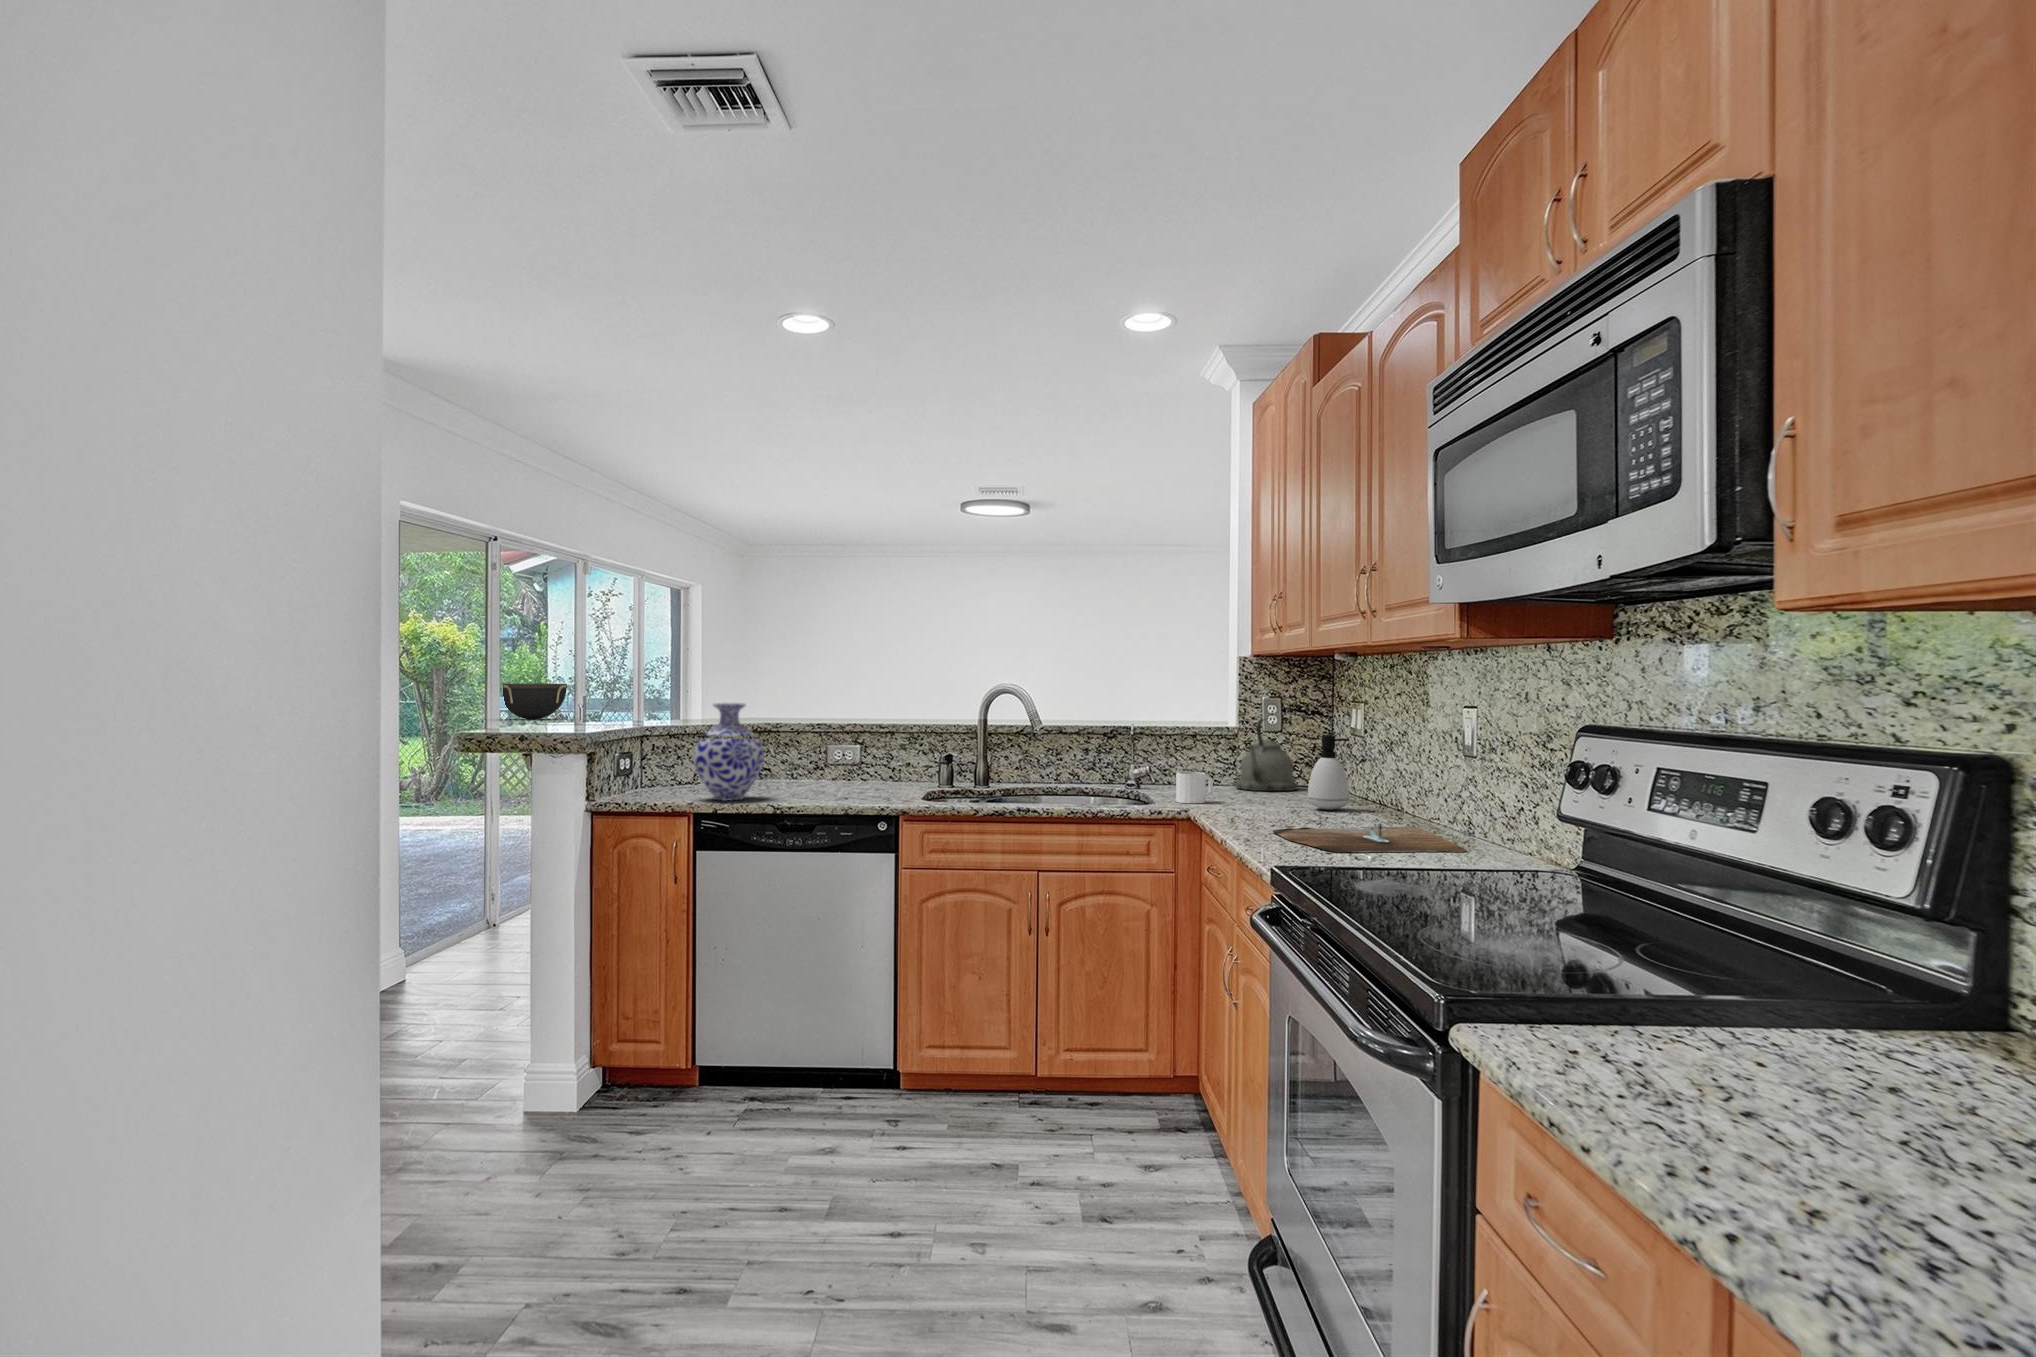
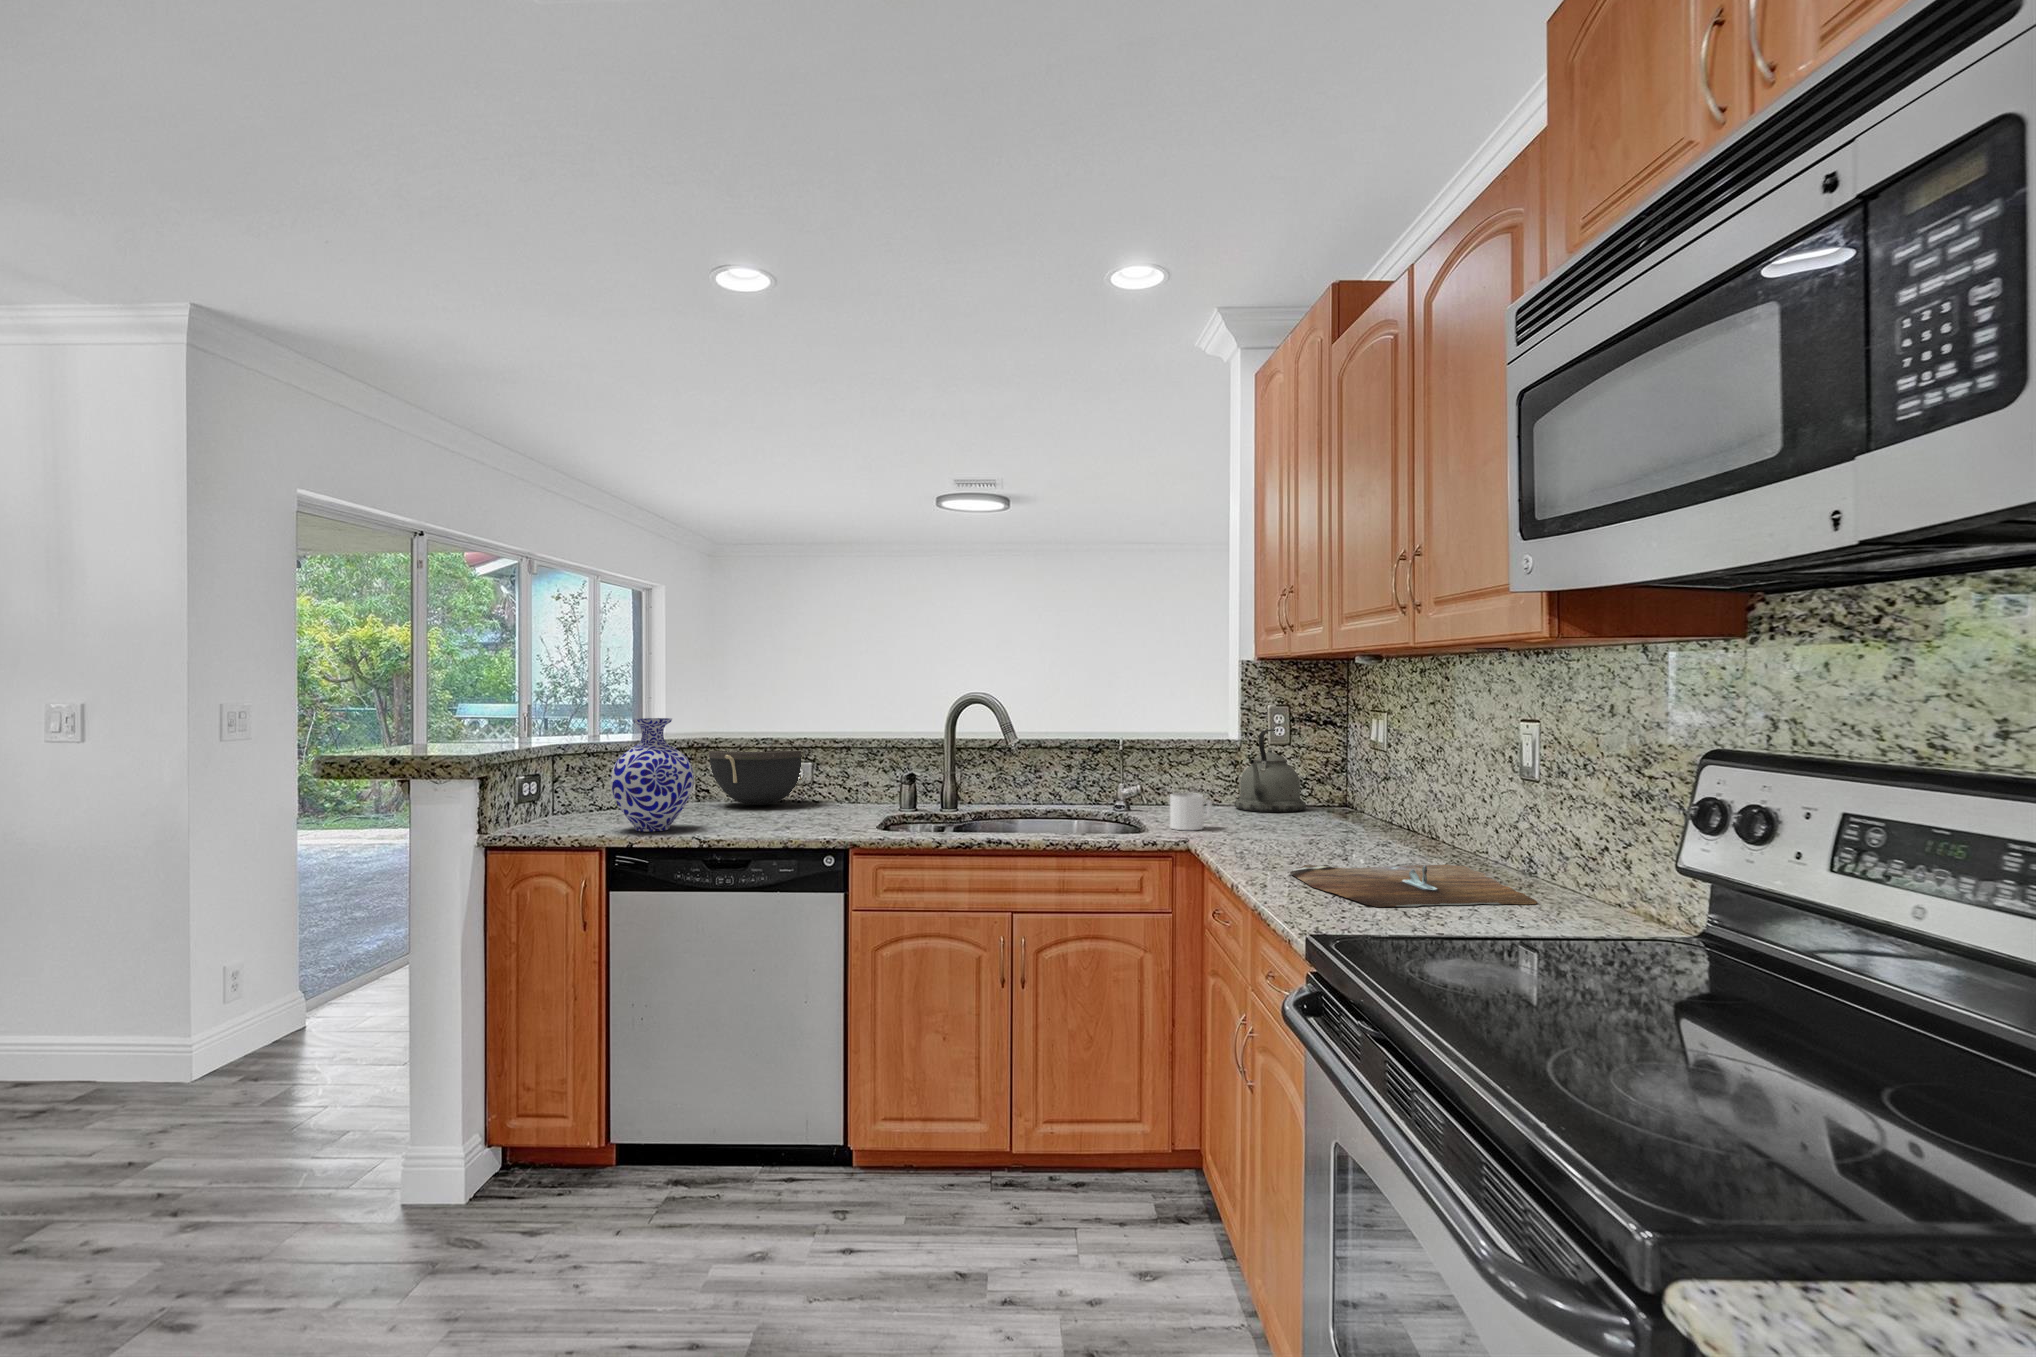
bowl: present [503,684,567,719] -> present [709,751,802,805]
soap dispenser: present [1308,735,1349,810] -> none [1323,751,1372,838]

